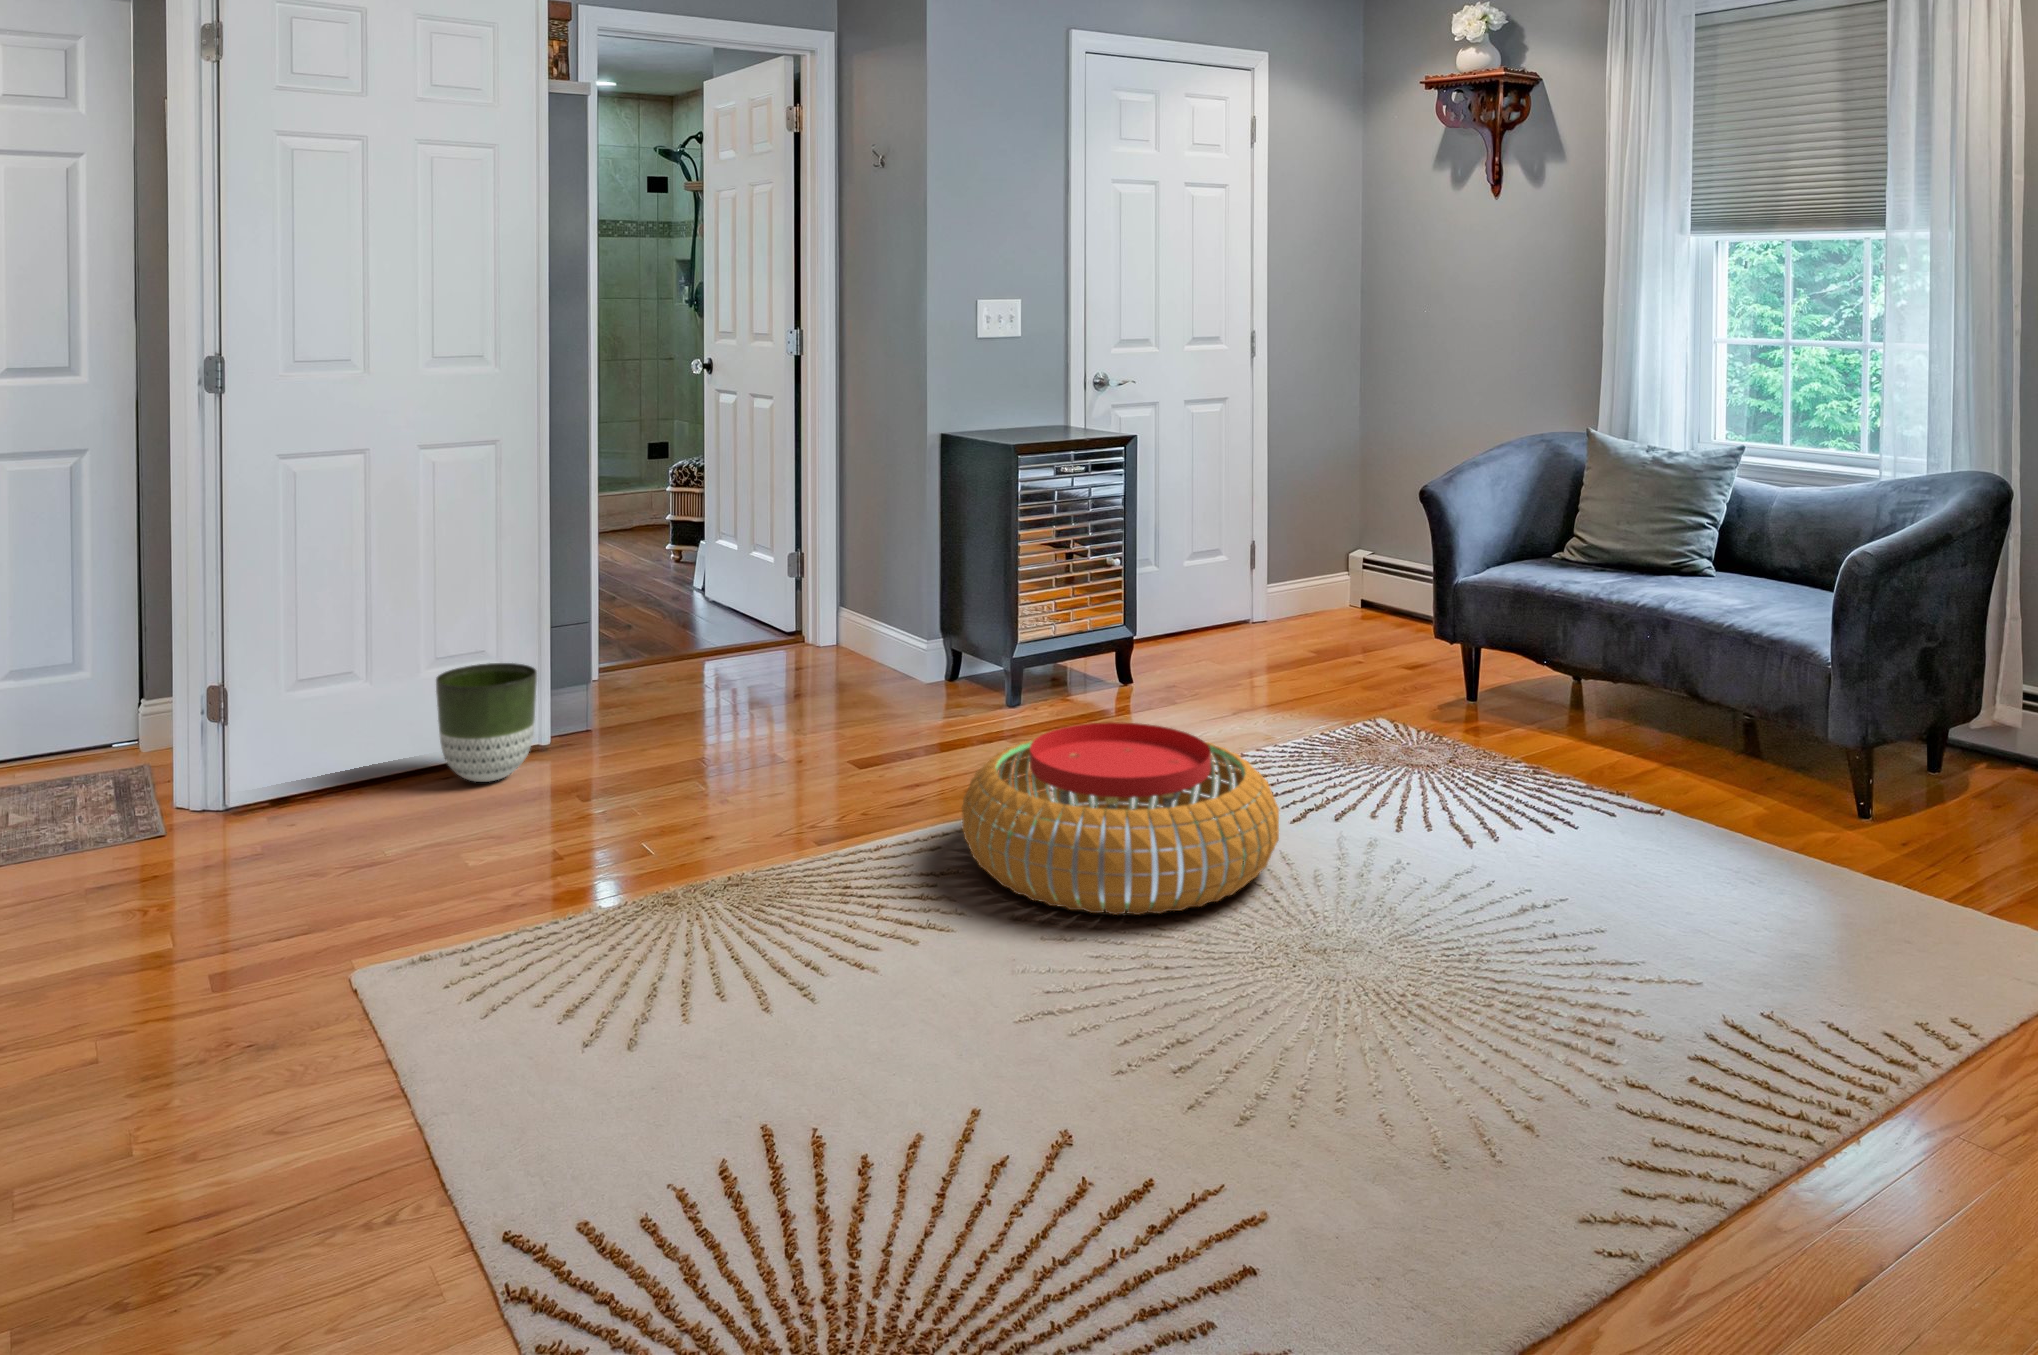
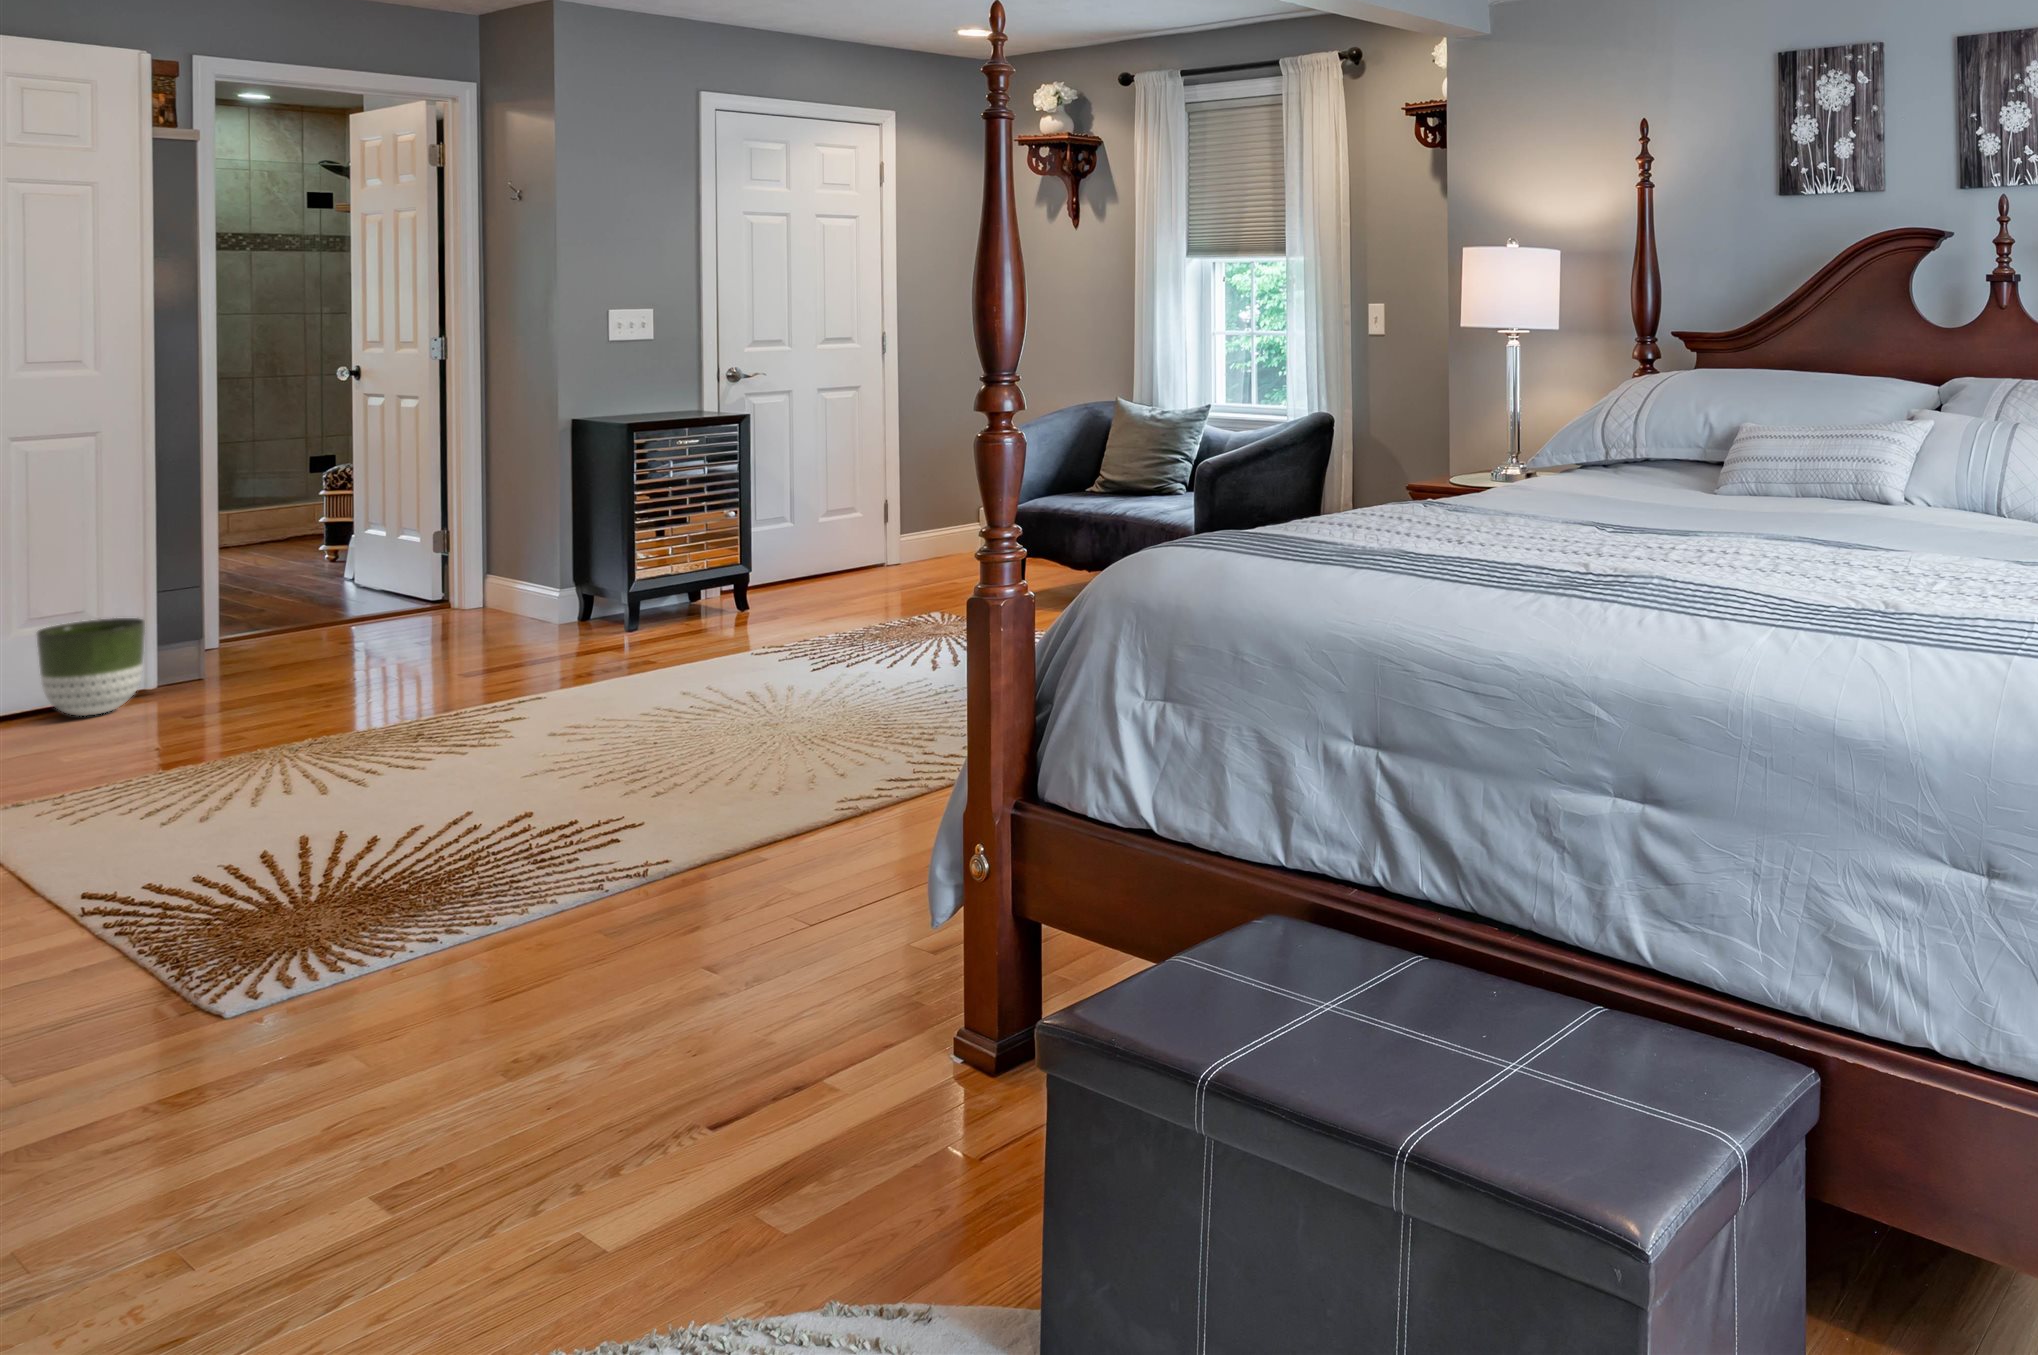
pouf: present [962,722,1279,915] -> none [527,612,783,729]

